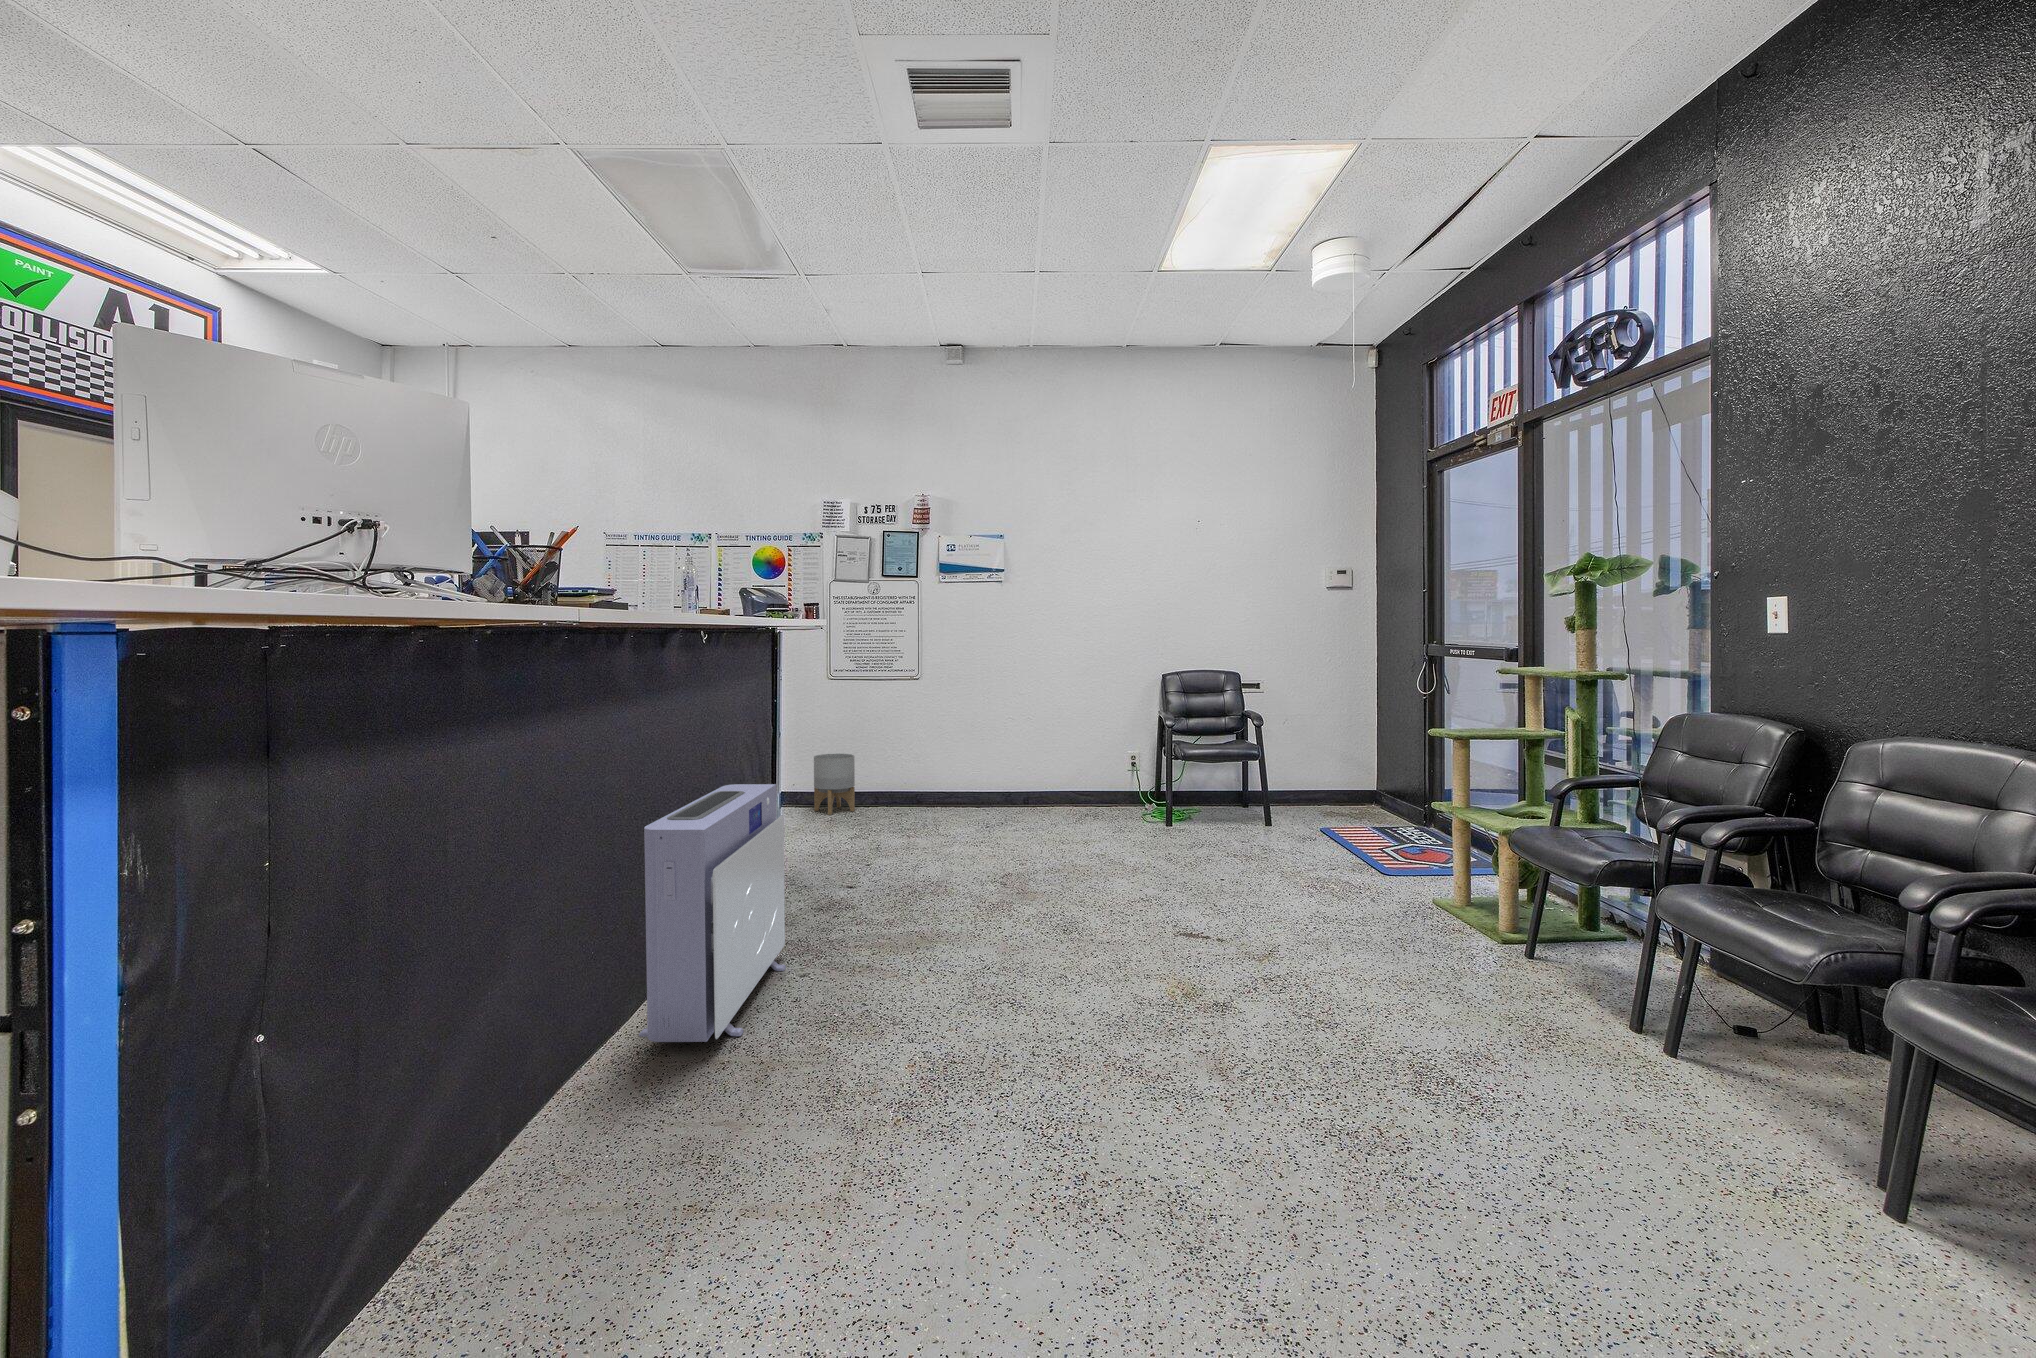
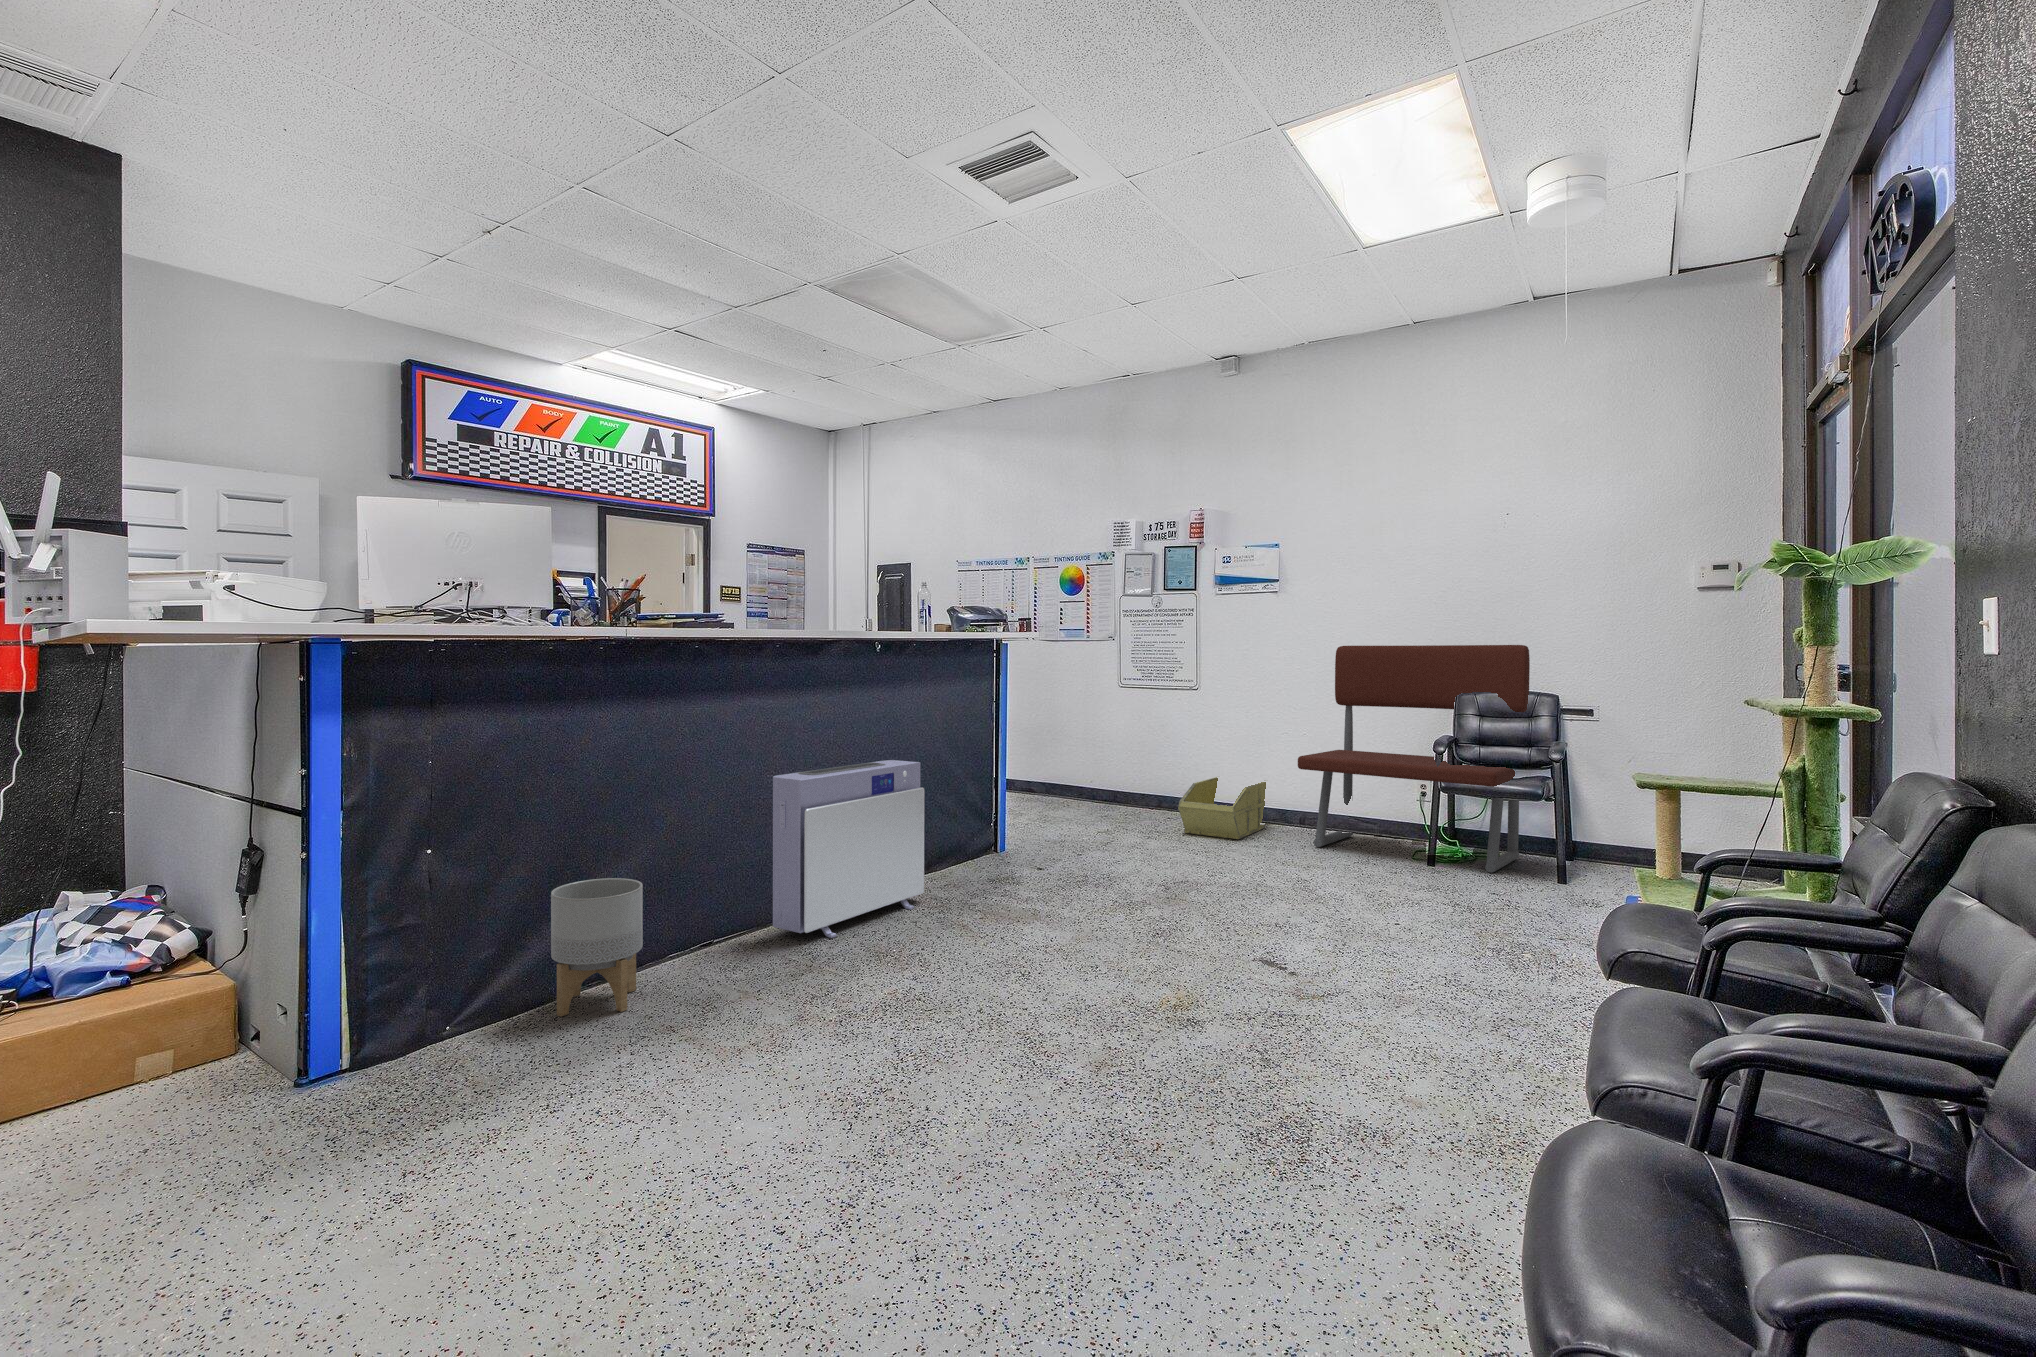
bench: none [1055,634,1233,829] -> present [1298,645,1530,873]
planter: present [814,753,855,815] -> present [551,878,643,1017]
storage bin: none [933,764,997,825] -> present [1178,777,1266,839]

